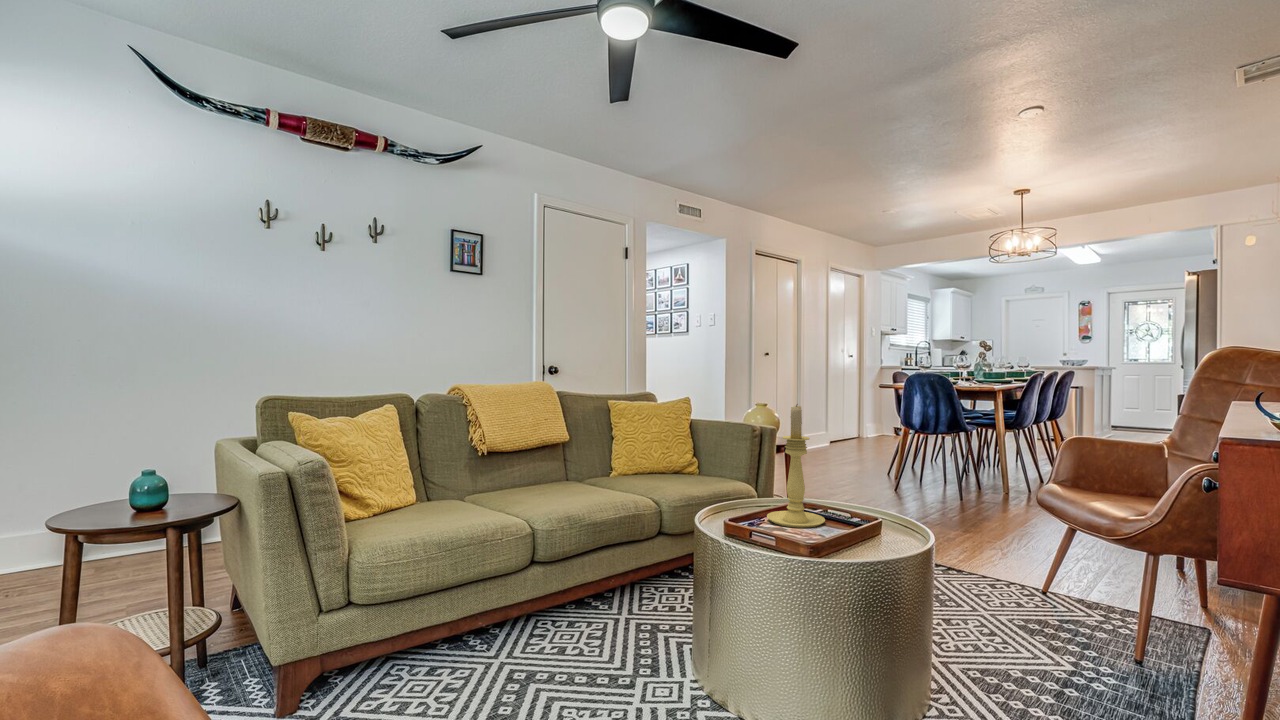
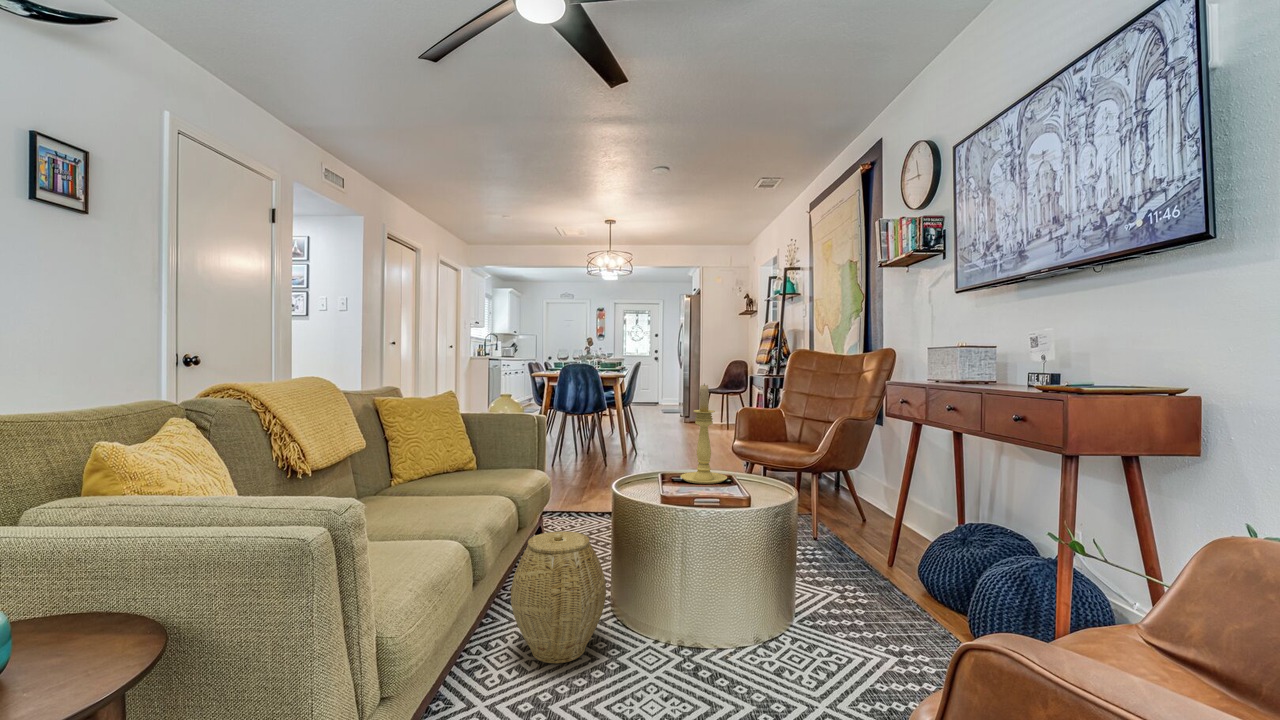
woven basket: none [557,537,647,662] -> present [511,531,606,663]

